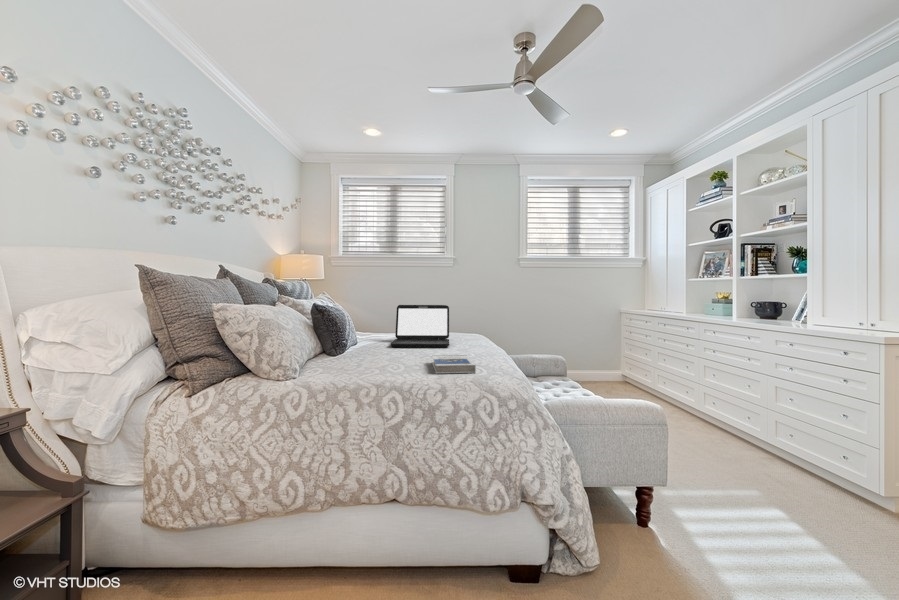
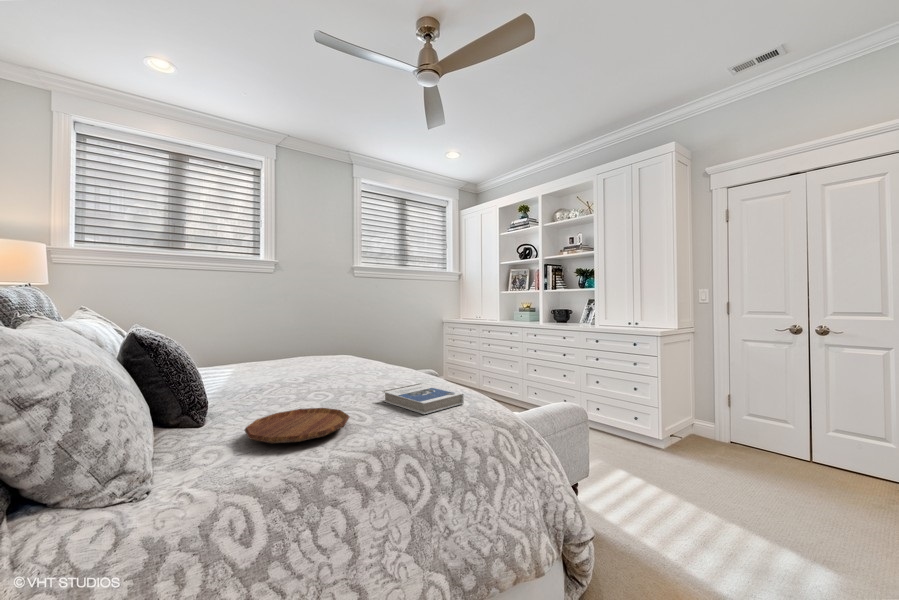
laptop: present [391,305,449,348] -> none [257,323,354,389]
tray: none [329,357,389,372] -> present [245,408,349,443]

